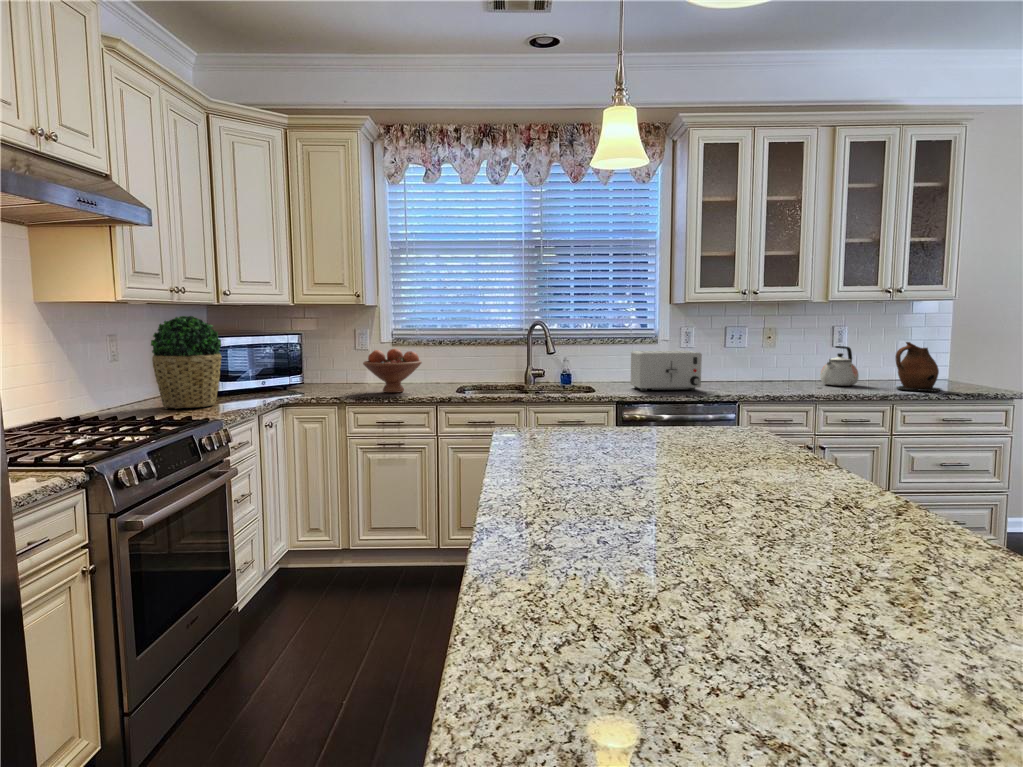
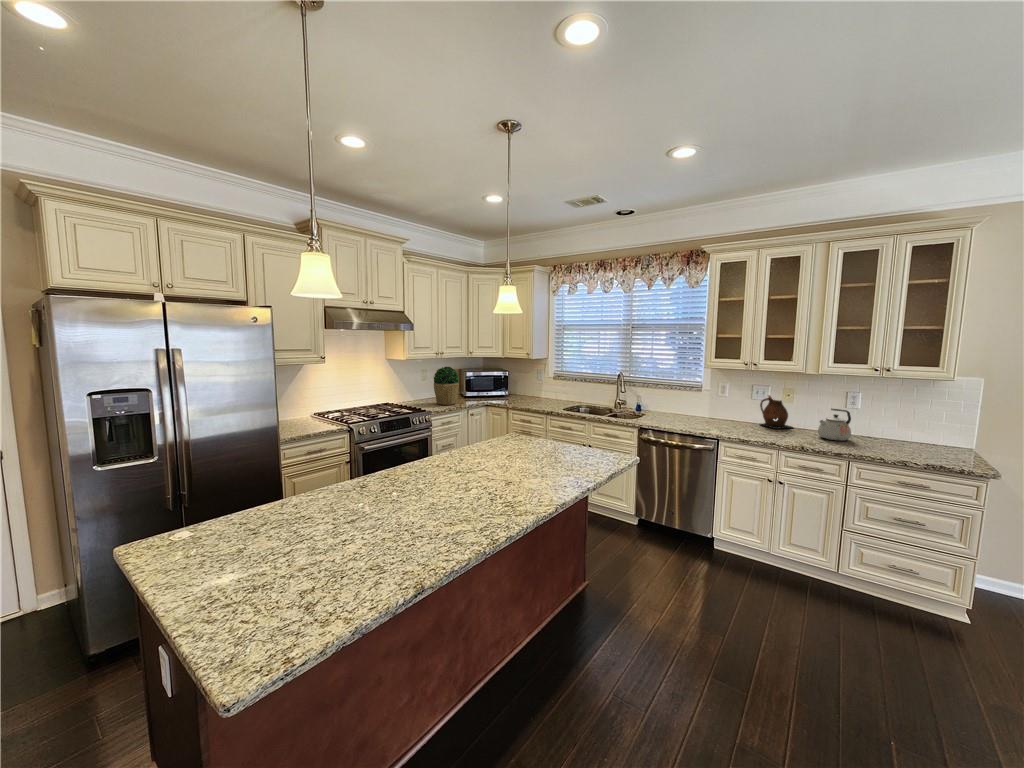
ceramic pitcher: present [895,342,941,392] -> present [760,395,793,429]
fruit bowl: present [363,349,422,393] -> none [521,383,549,406]
toaster: present [631,351,702,391] -> none [658,397,705,427]

